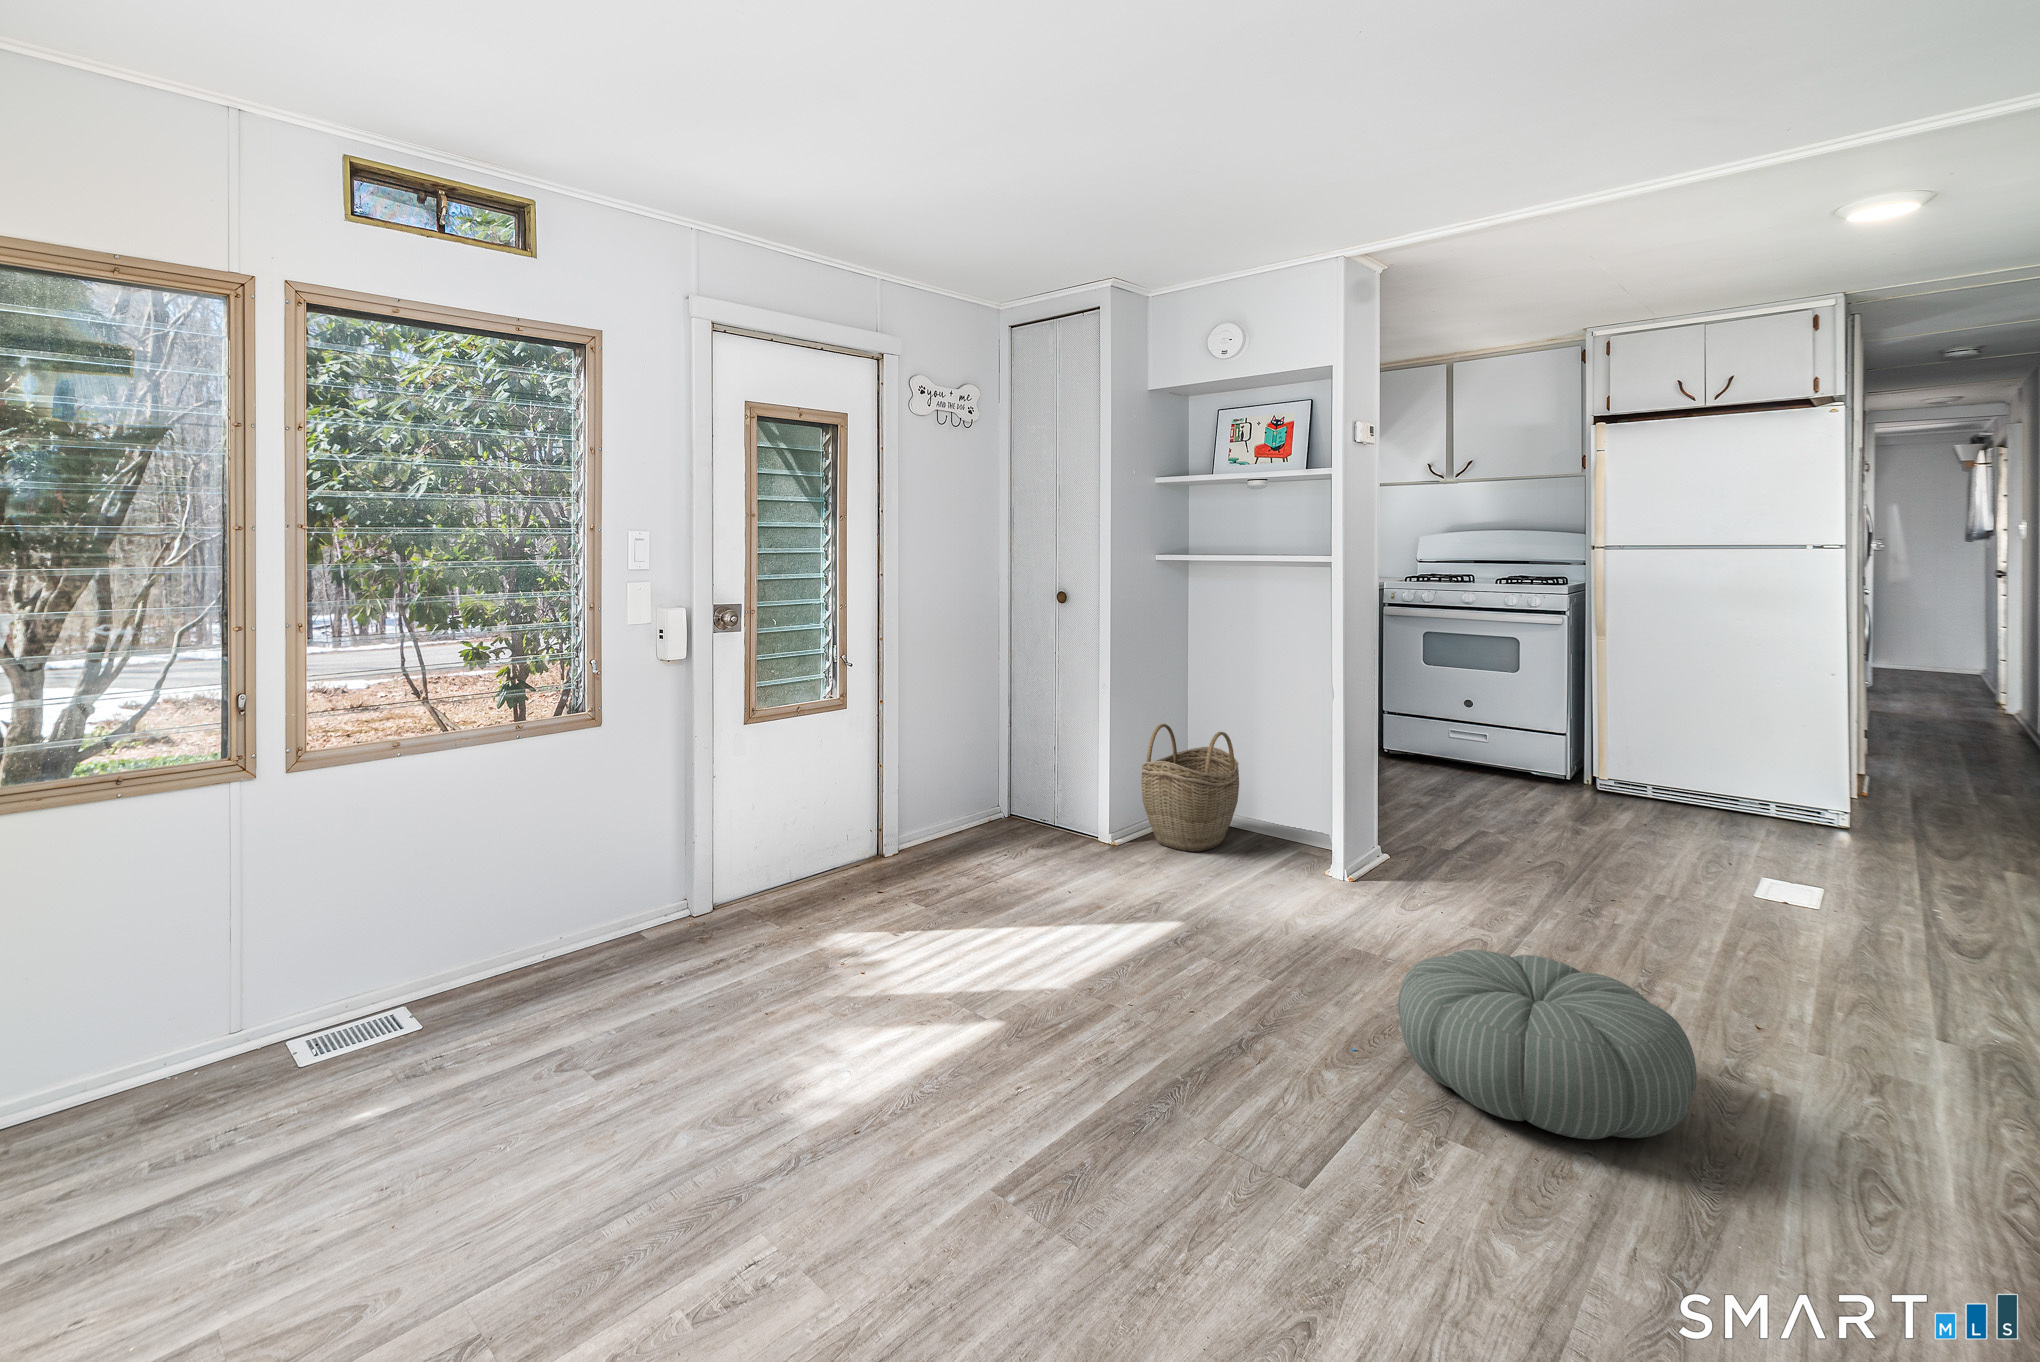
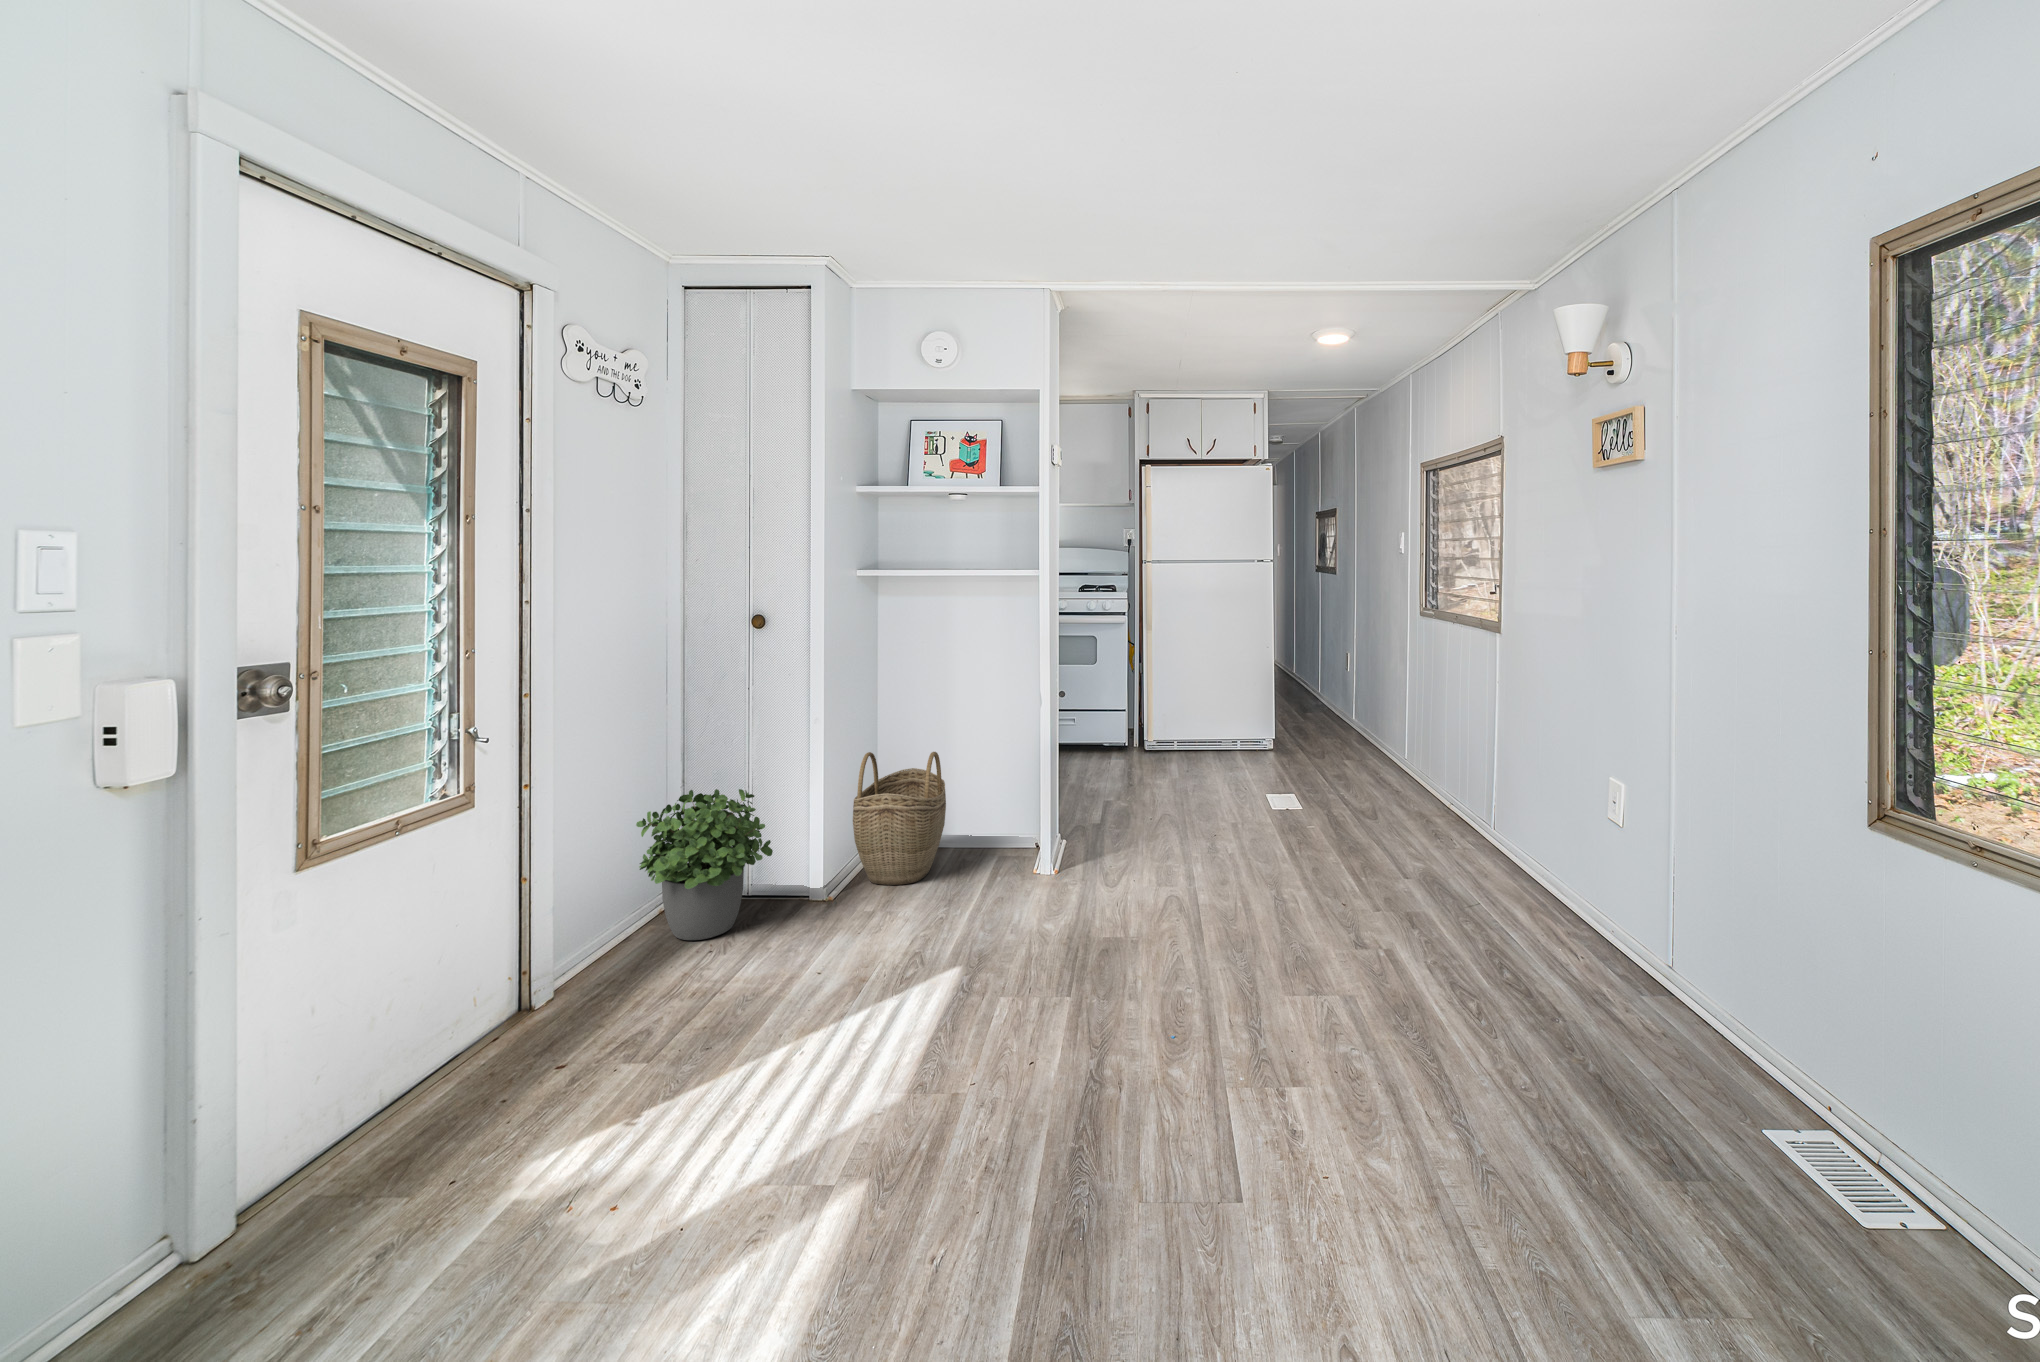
potted plant: none [962,729,1060,848] -> present [636,789,773,940]
pouf: present [1398,950,1697,1140] -> none [1212,906,1424,1060]

